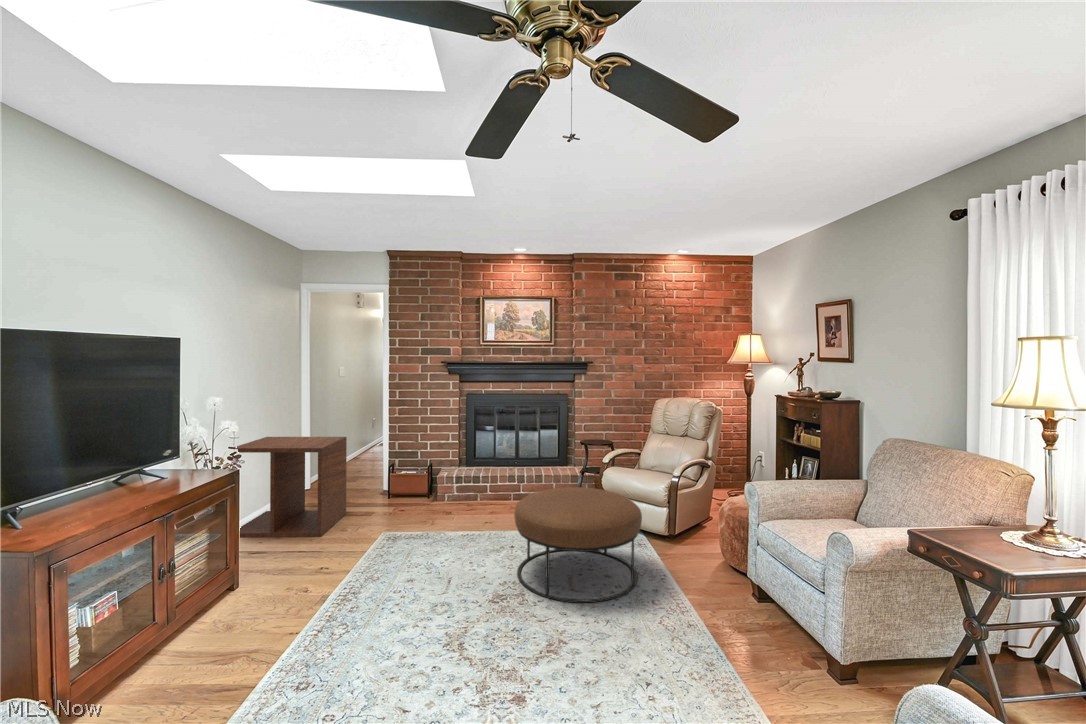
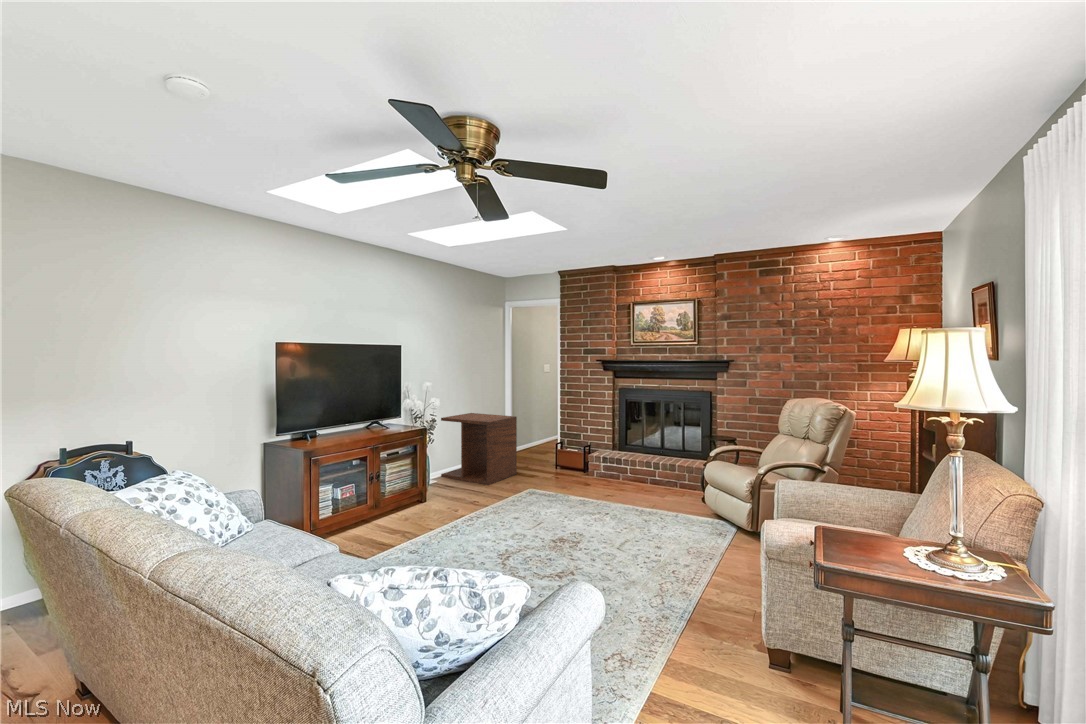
ottoman: present [514,487,642,603] -> none [581,470,691,563]

